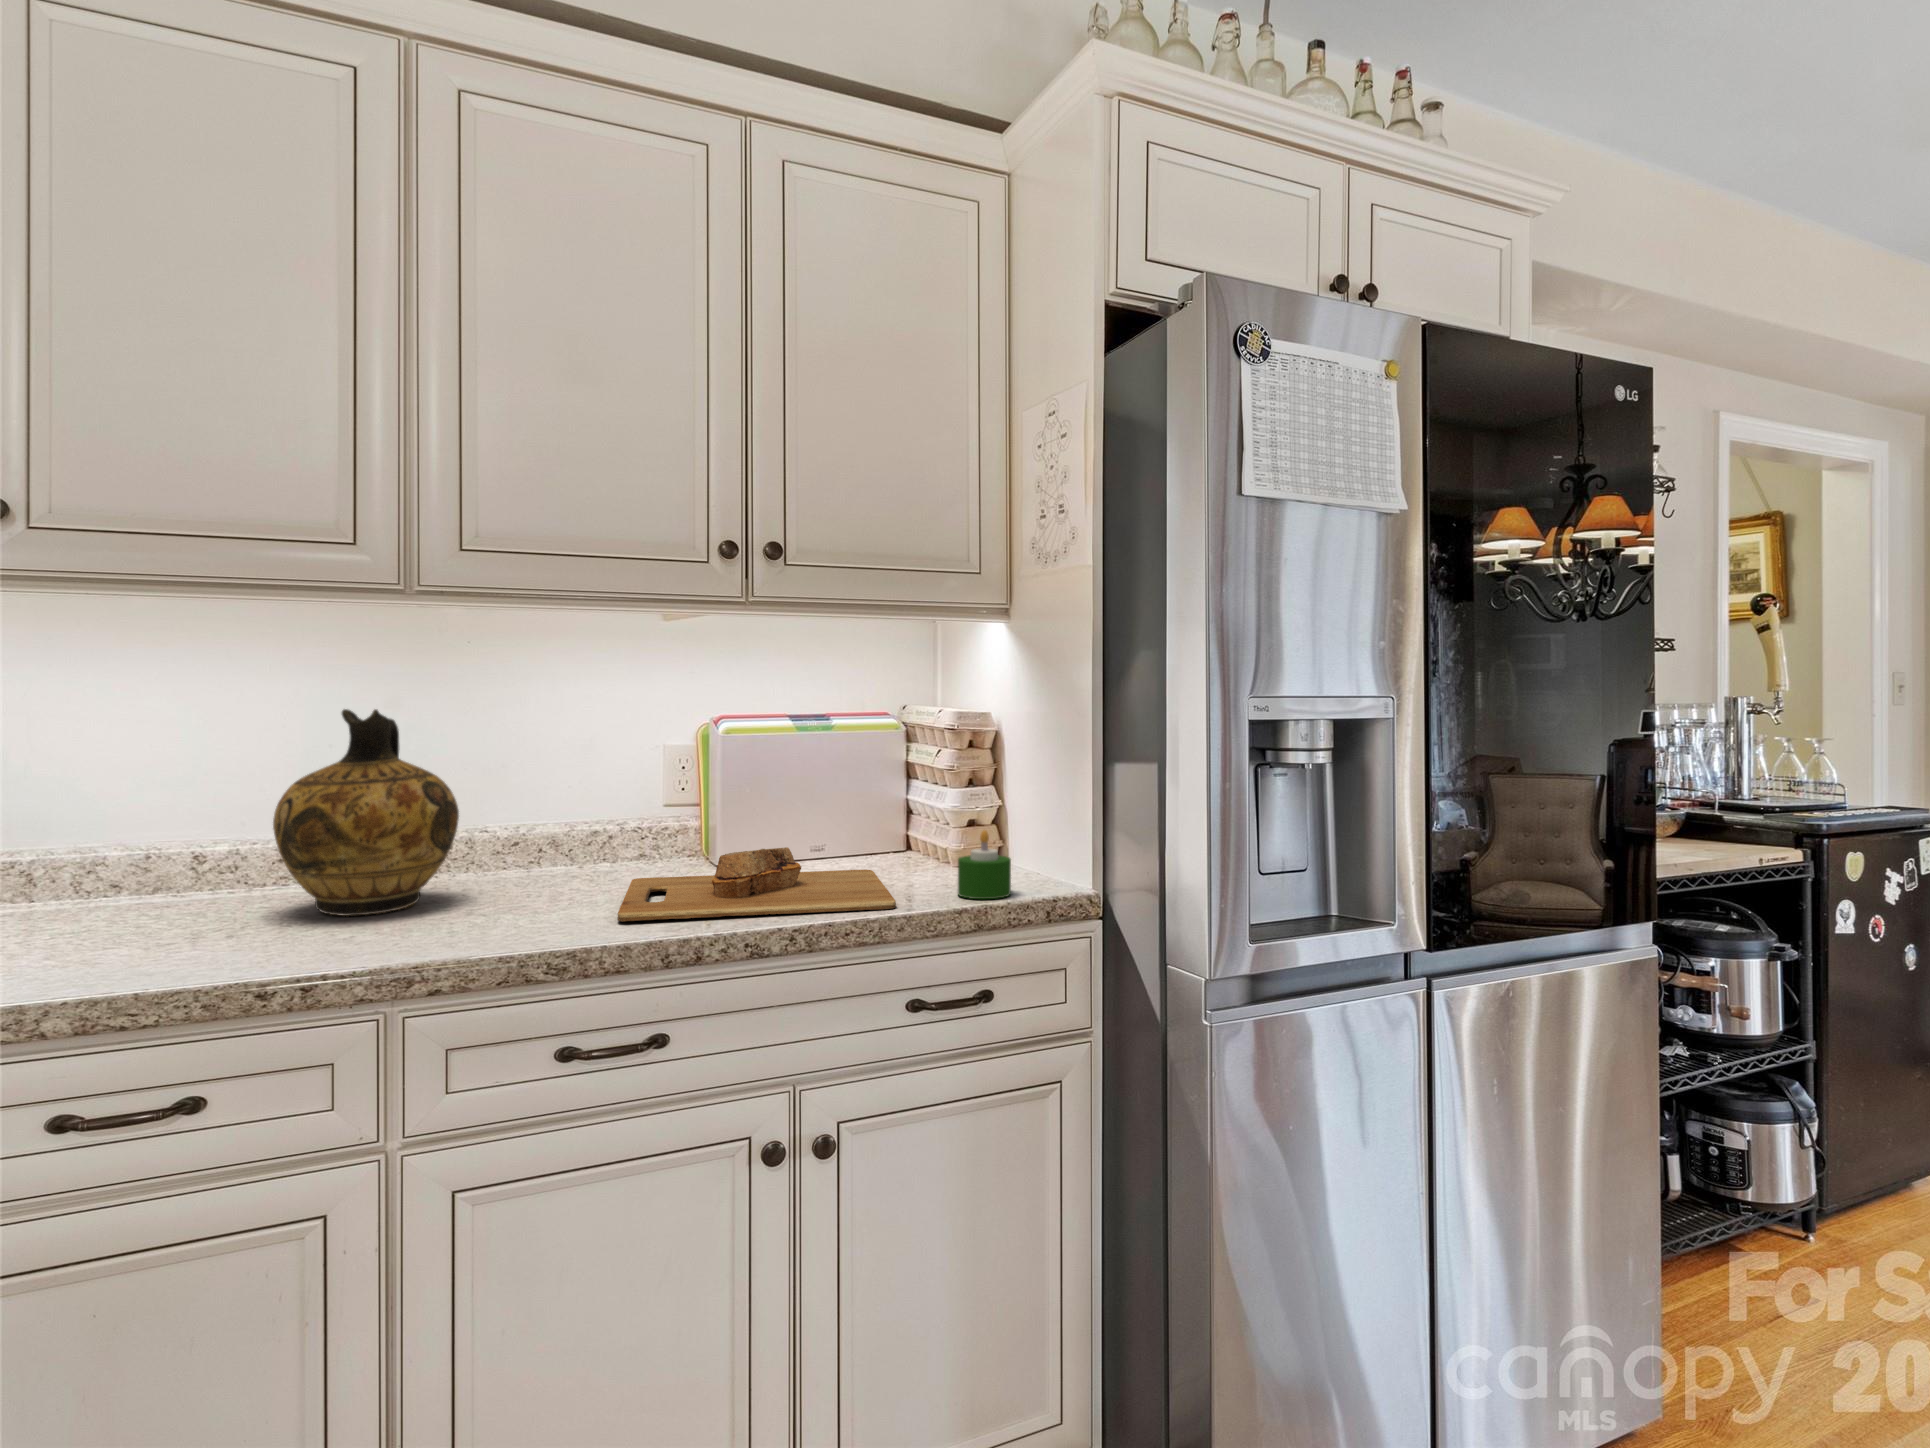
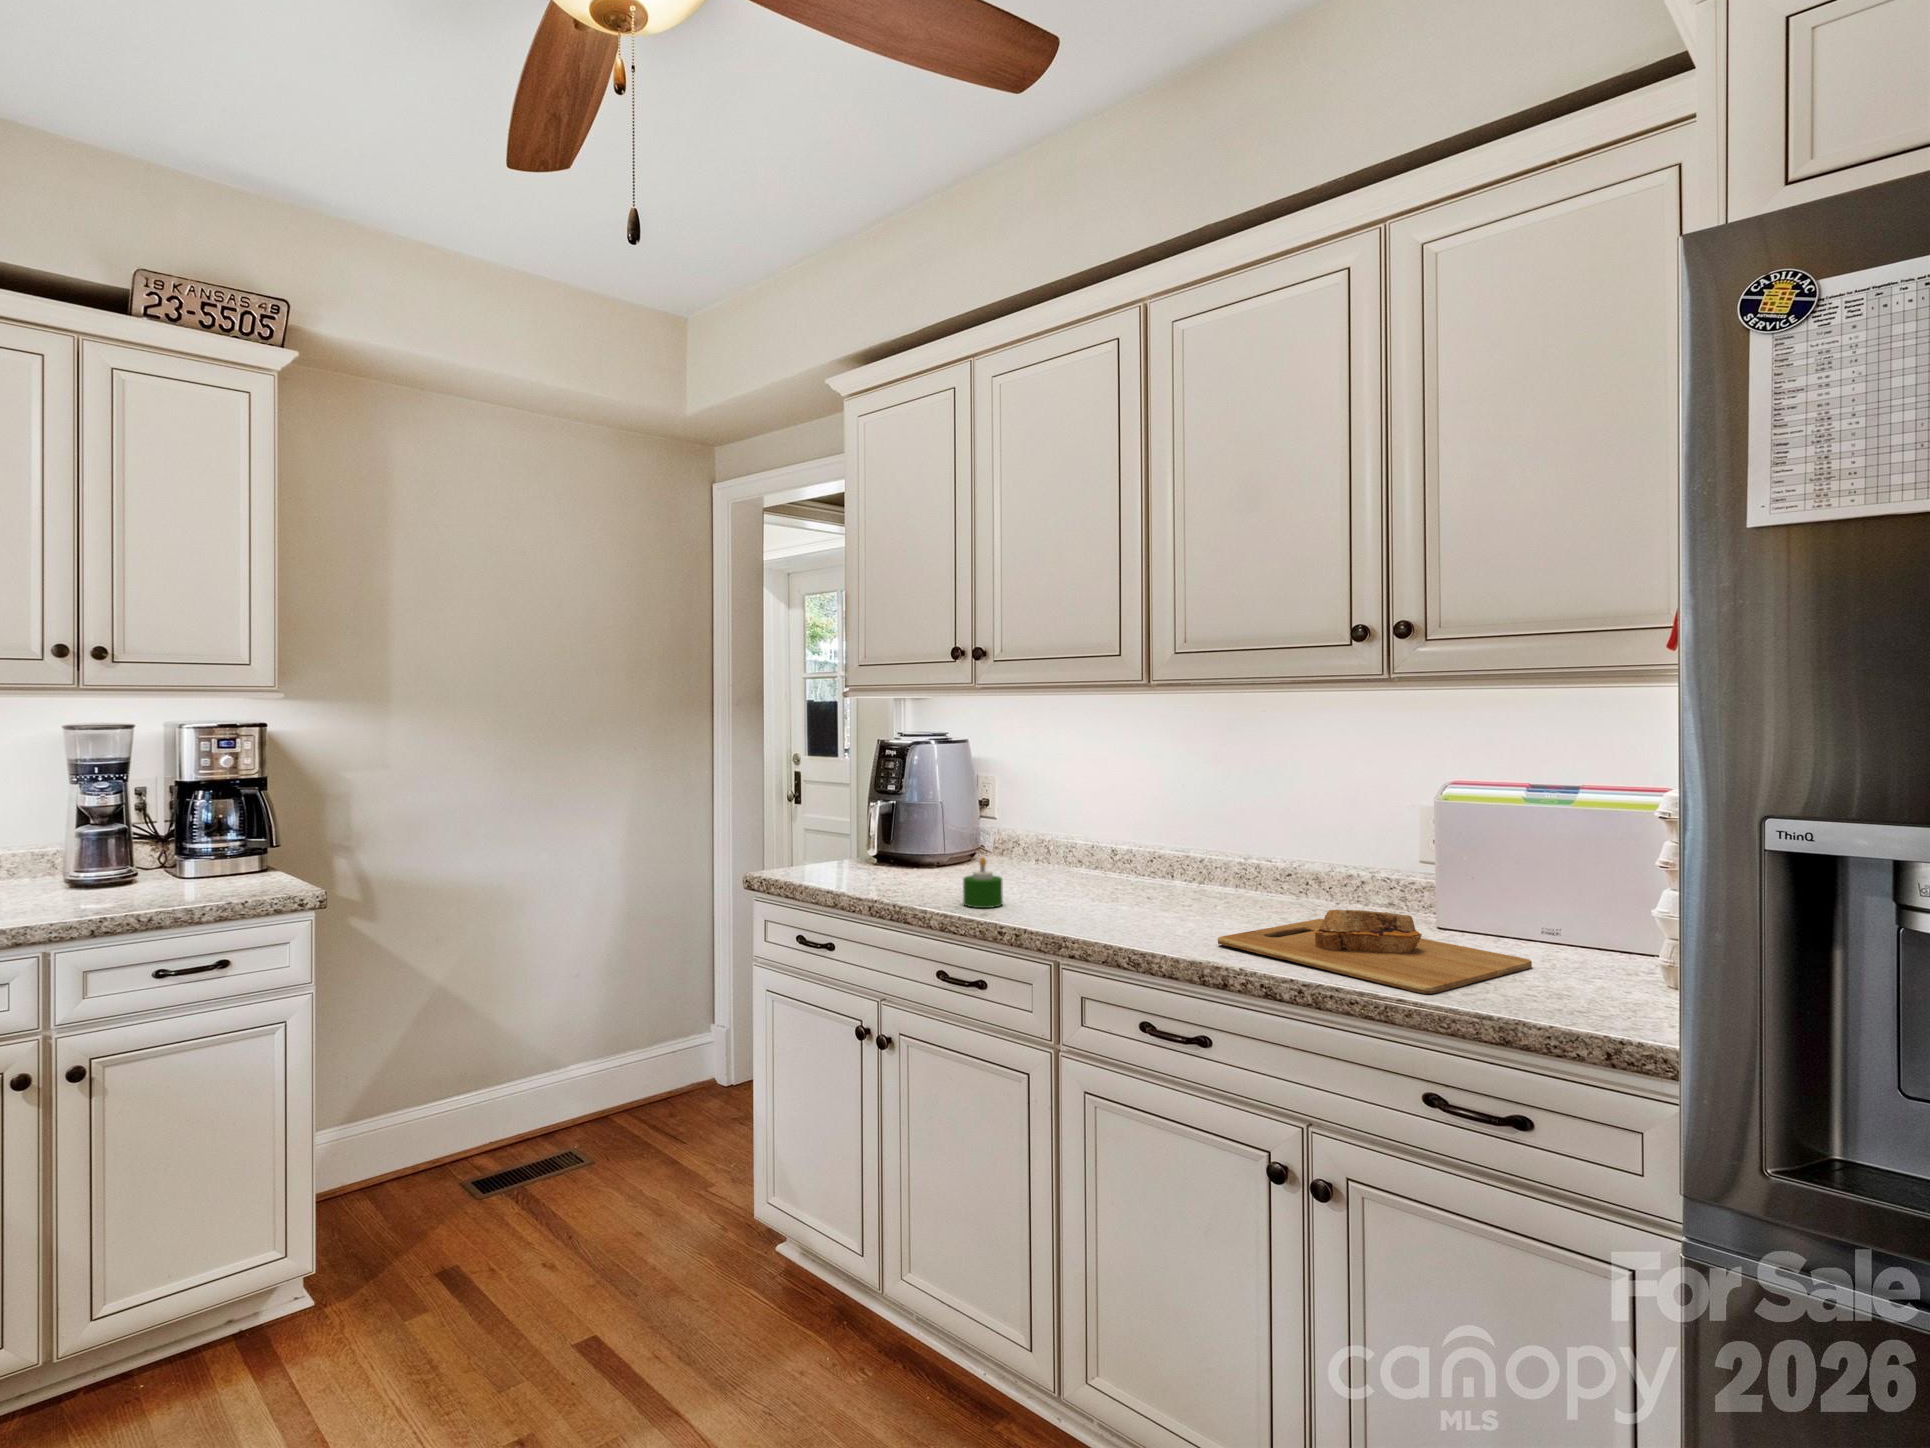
ceramic jug: present [273,709,459,916] -> none [1094,762,1208,905]
candle: present [958,830,1011,899] -> present [963,857,1003,908]

